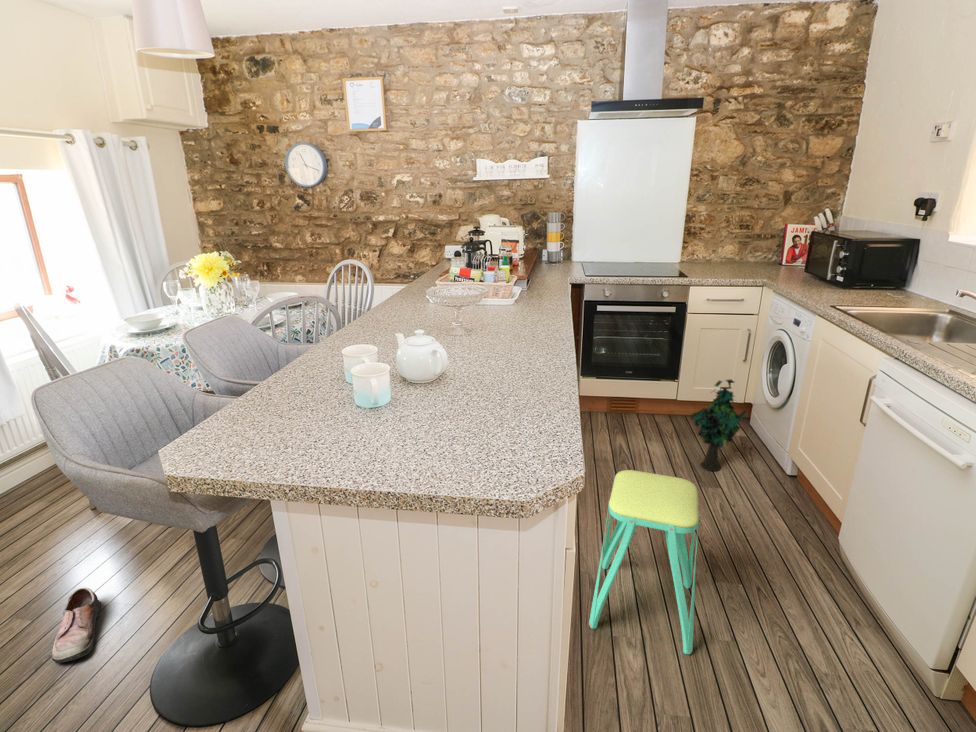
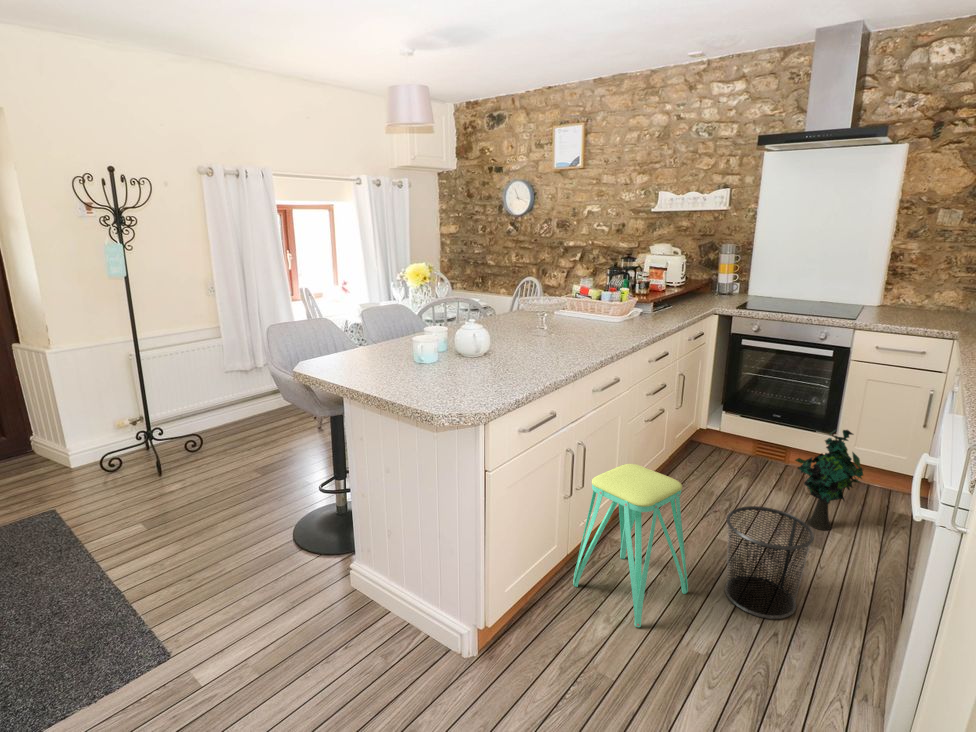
waste bin: none [707,476,799,587] -> present [725,506,814,619]
shoe: present [52,588,101,663] -> none [264,459,296,493]

